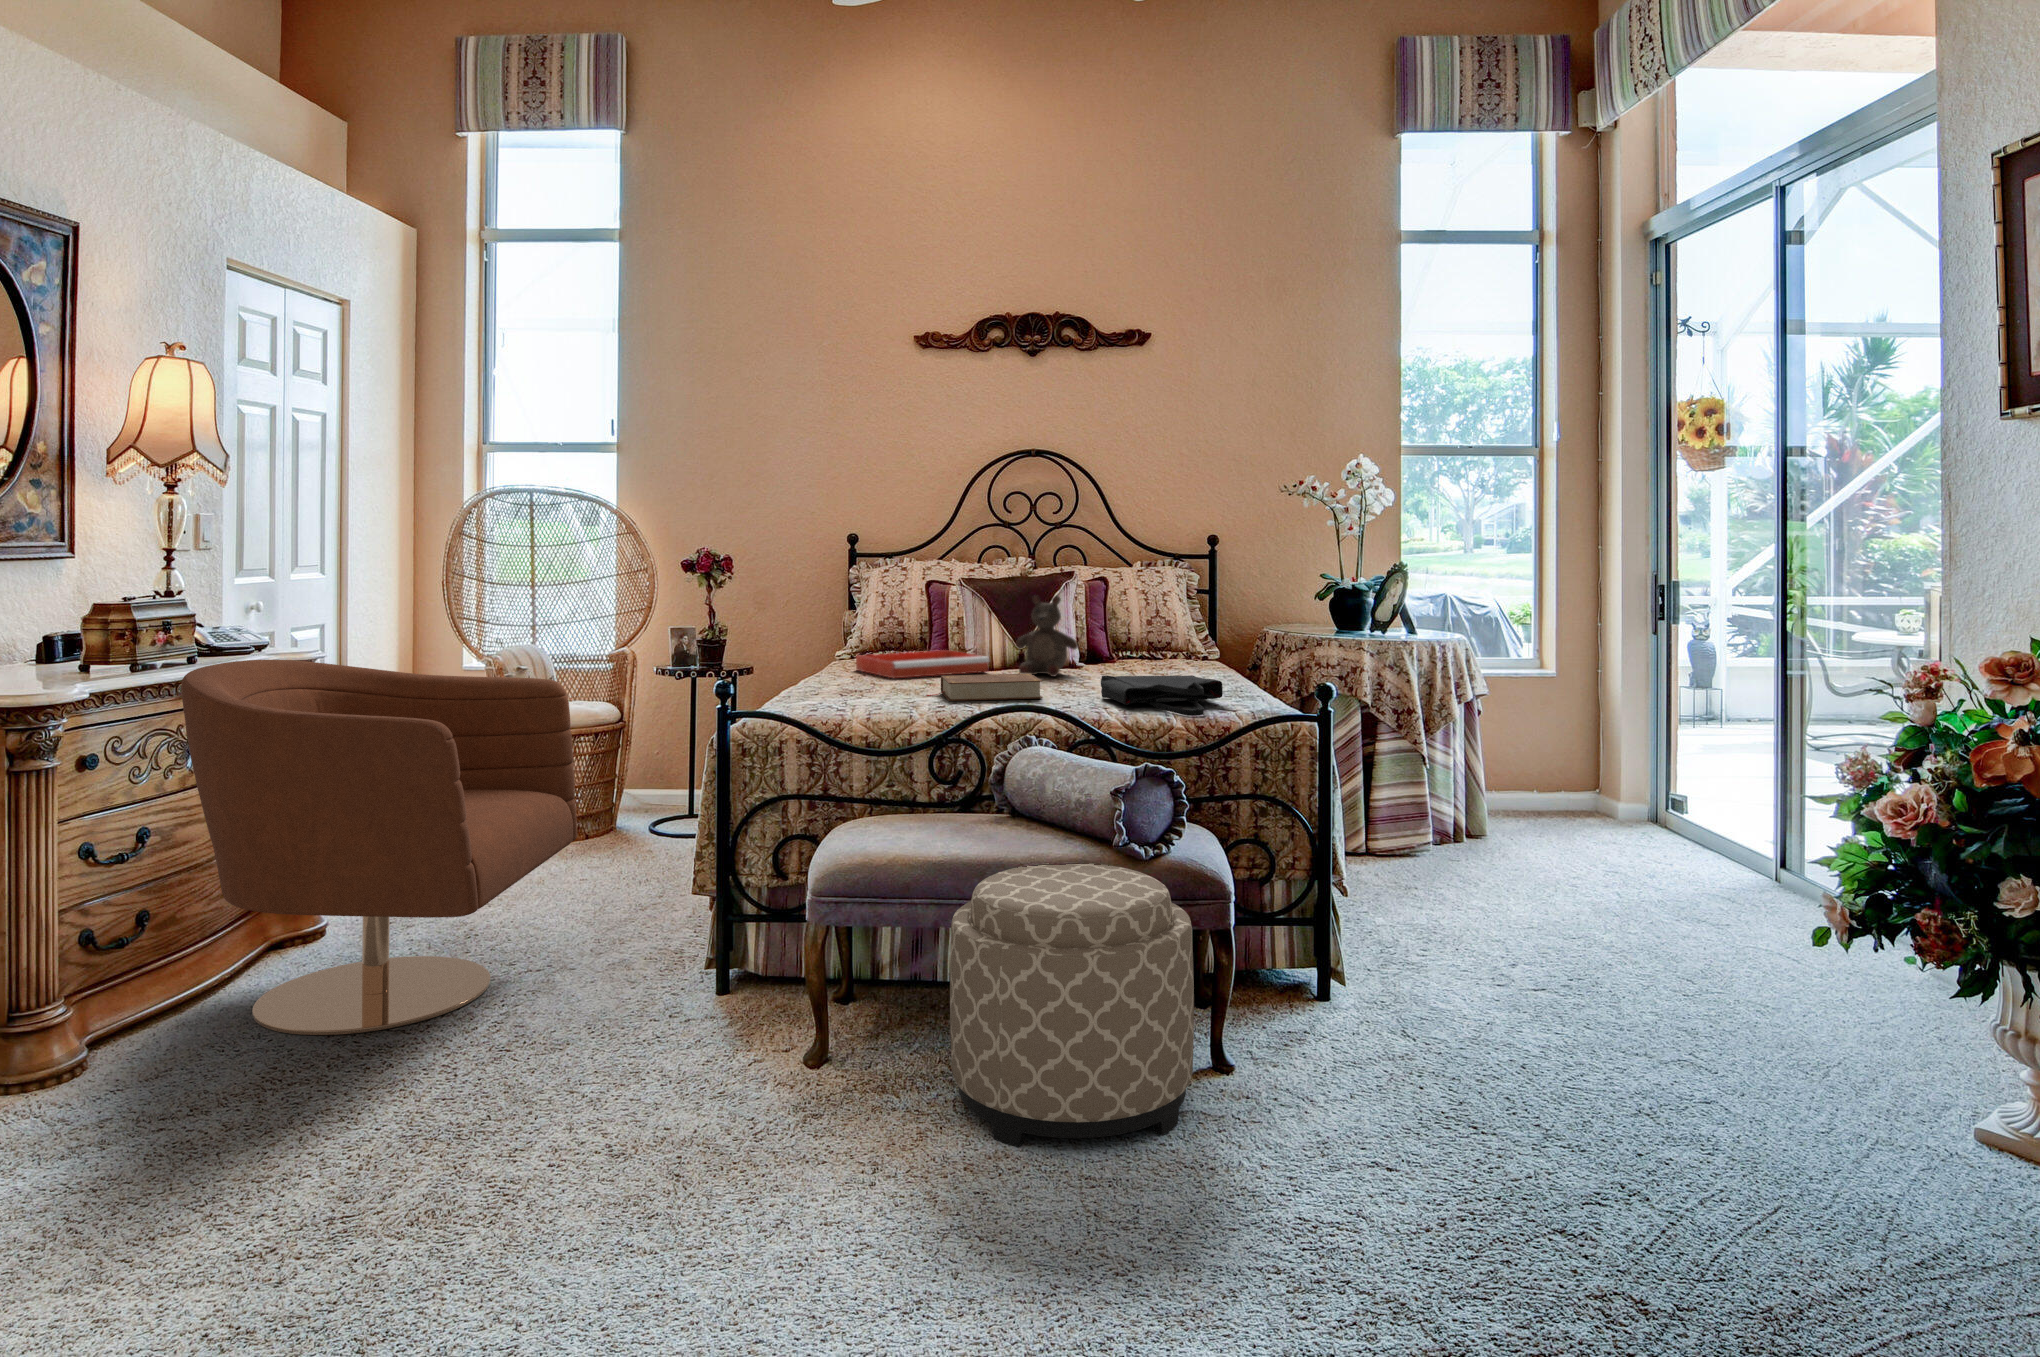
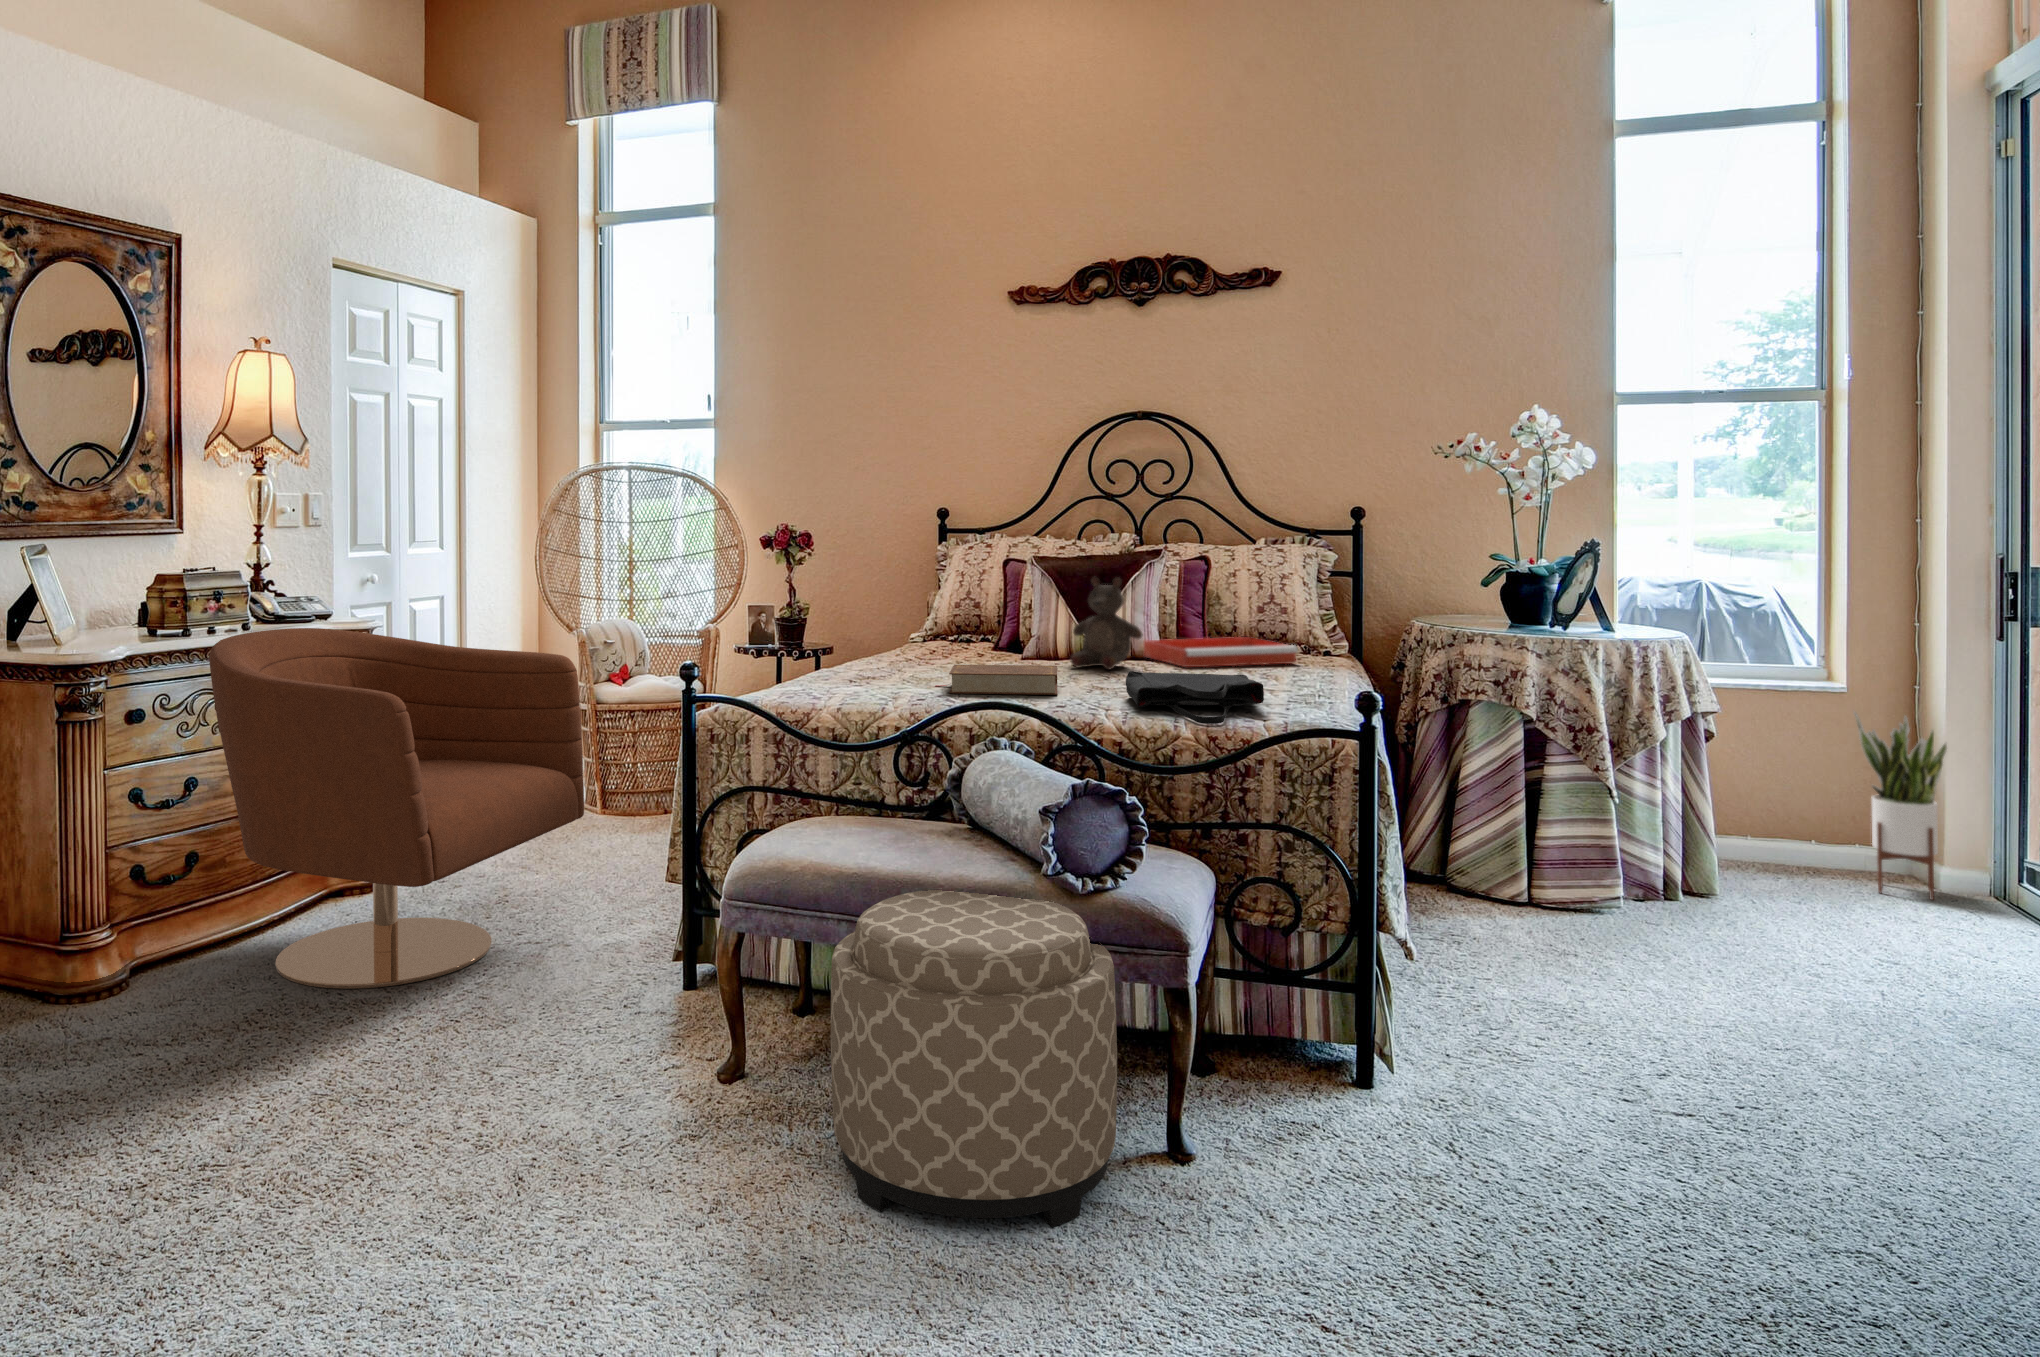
tray: present [856,650,989,678] -> present [1143,637,1298,667]
potted plant: none [1565,690,1627,828] -> present [1854,712,1947,900]

